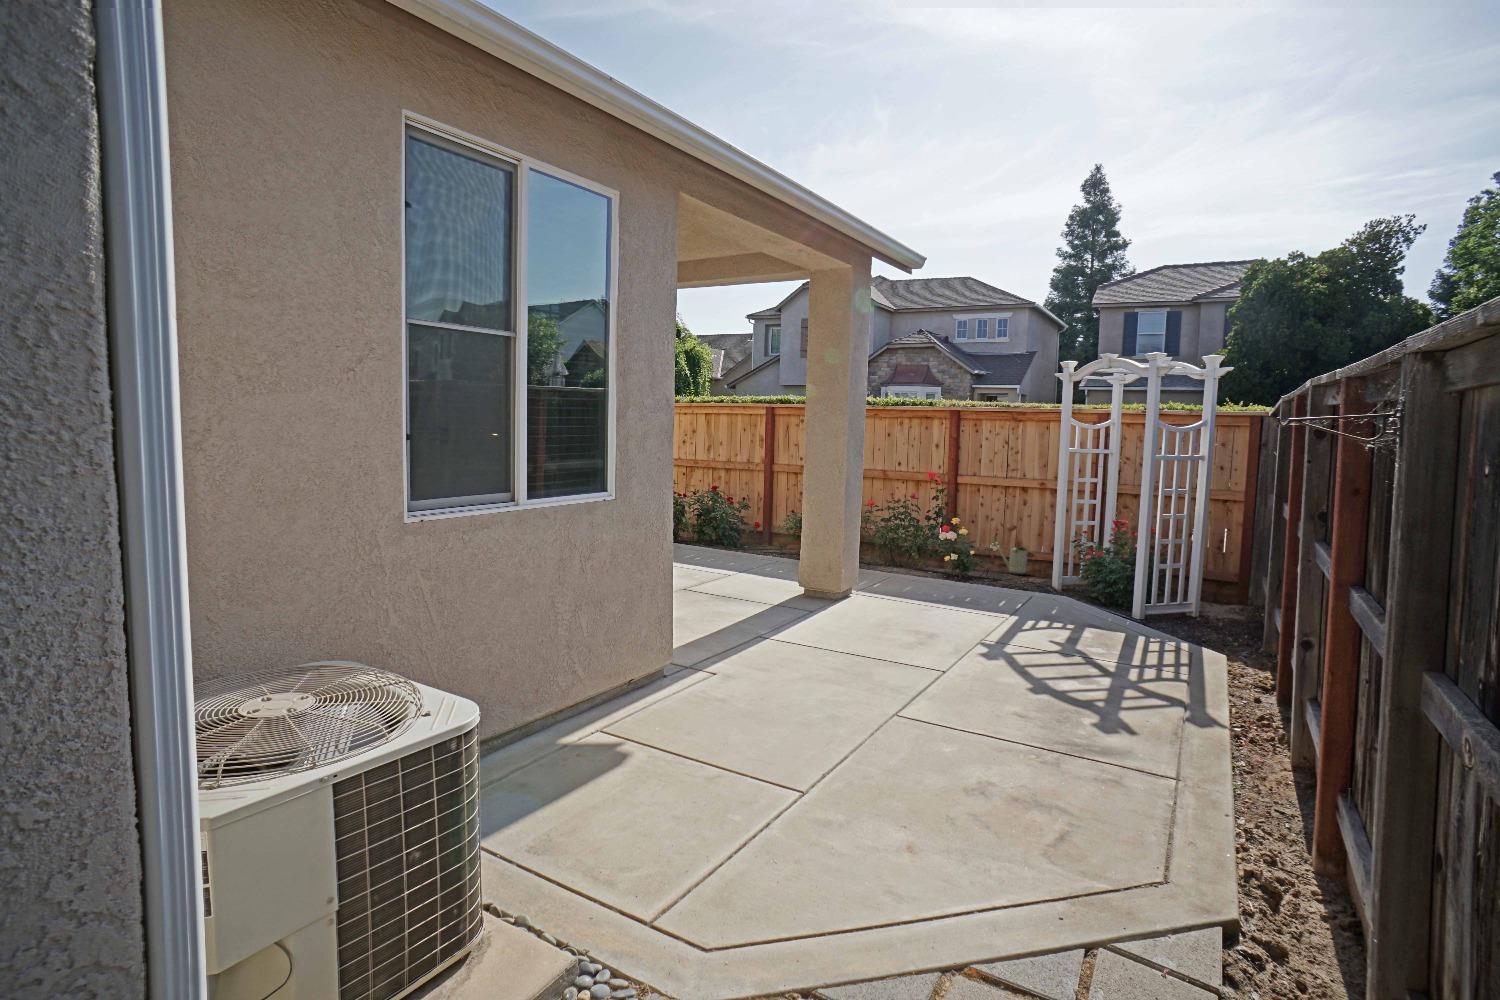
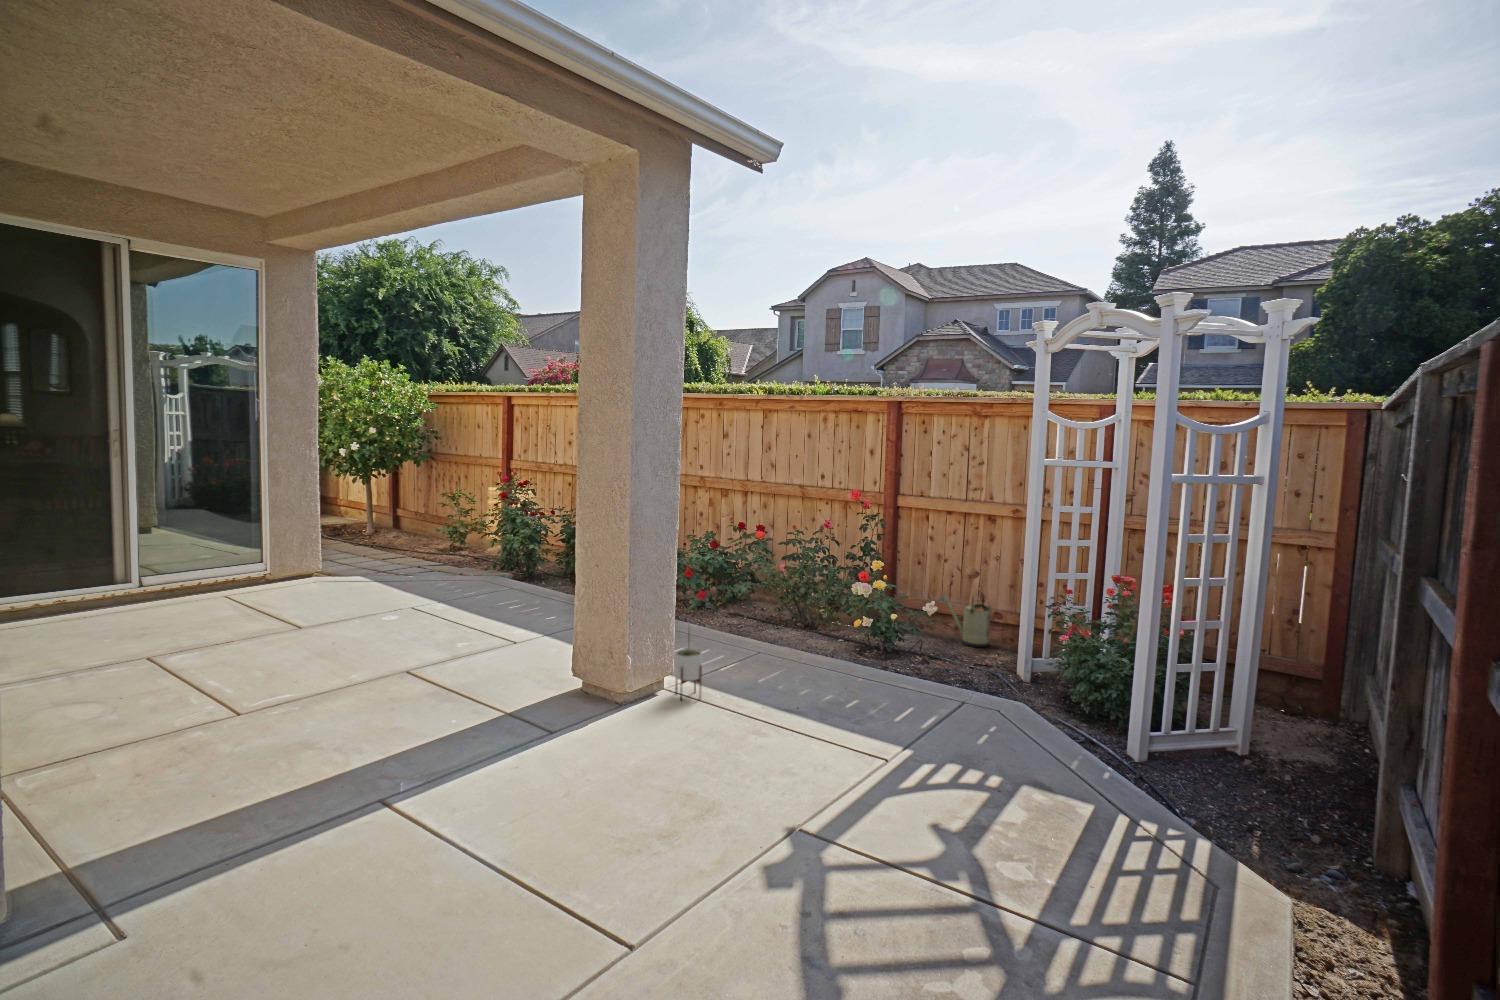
potted plant: none [854,545,872,600] -> present [676,628,702,700]

